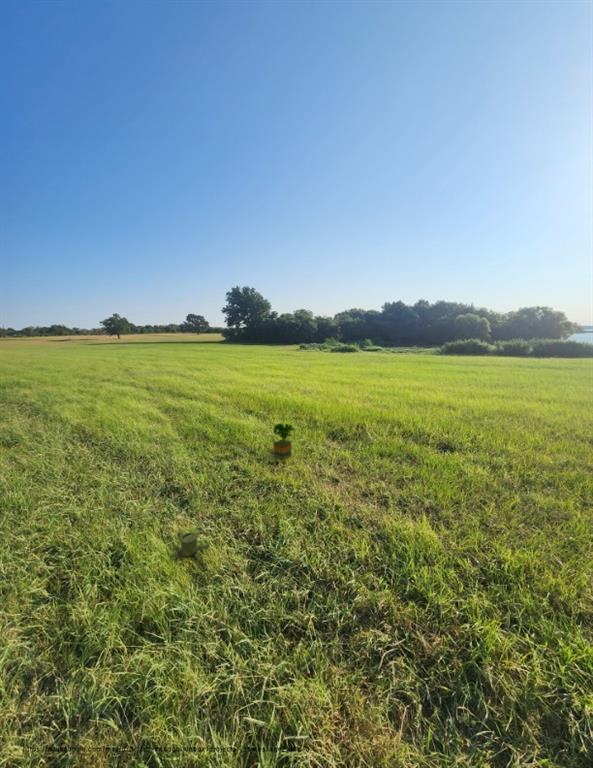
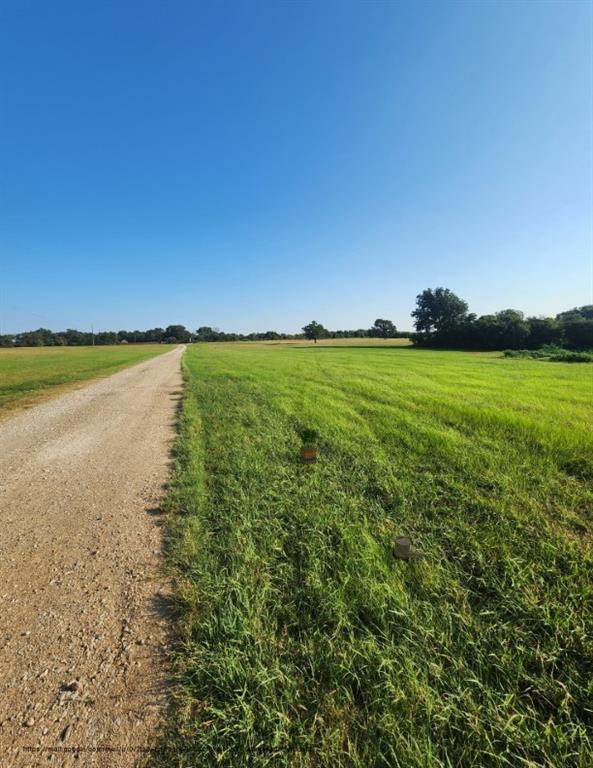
potted tree: present [274,423,295,460] -> present [297,429,320,465]

